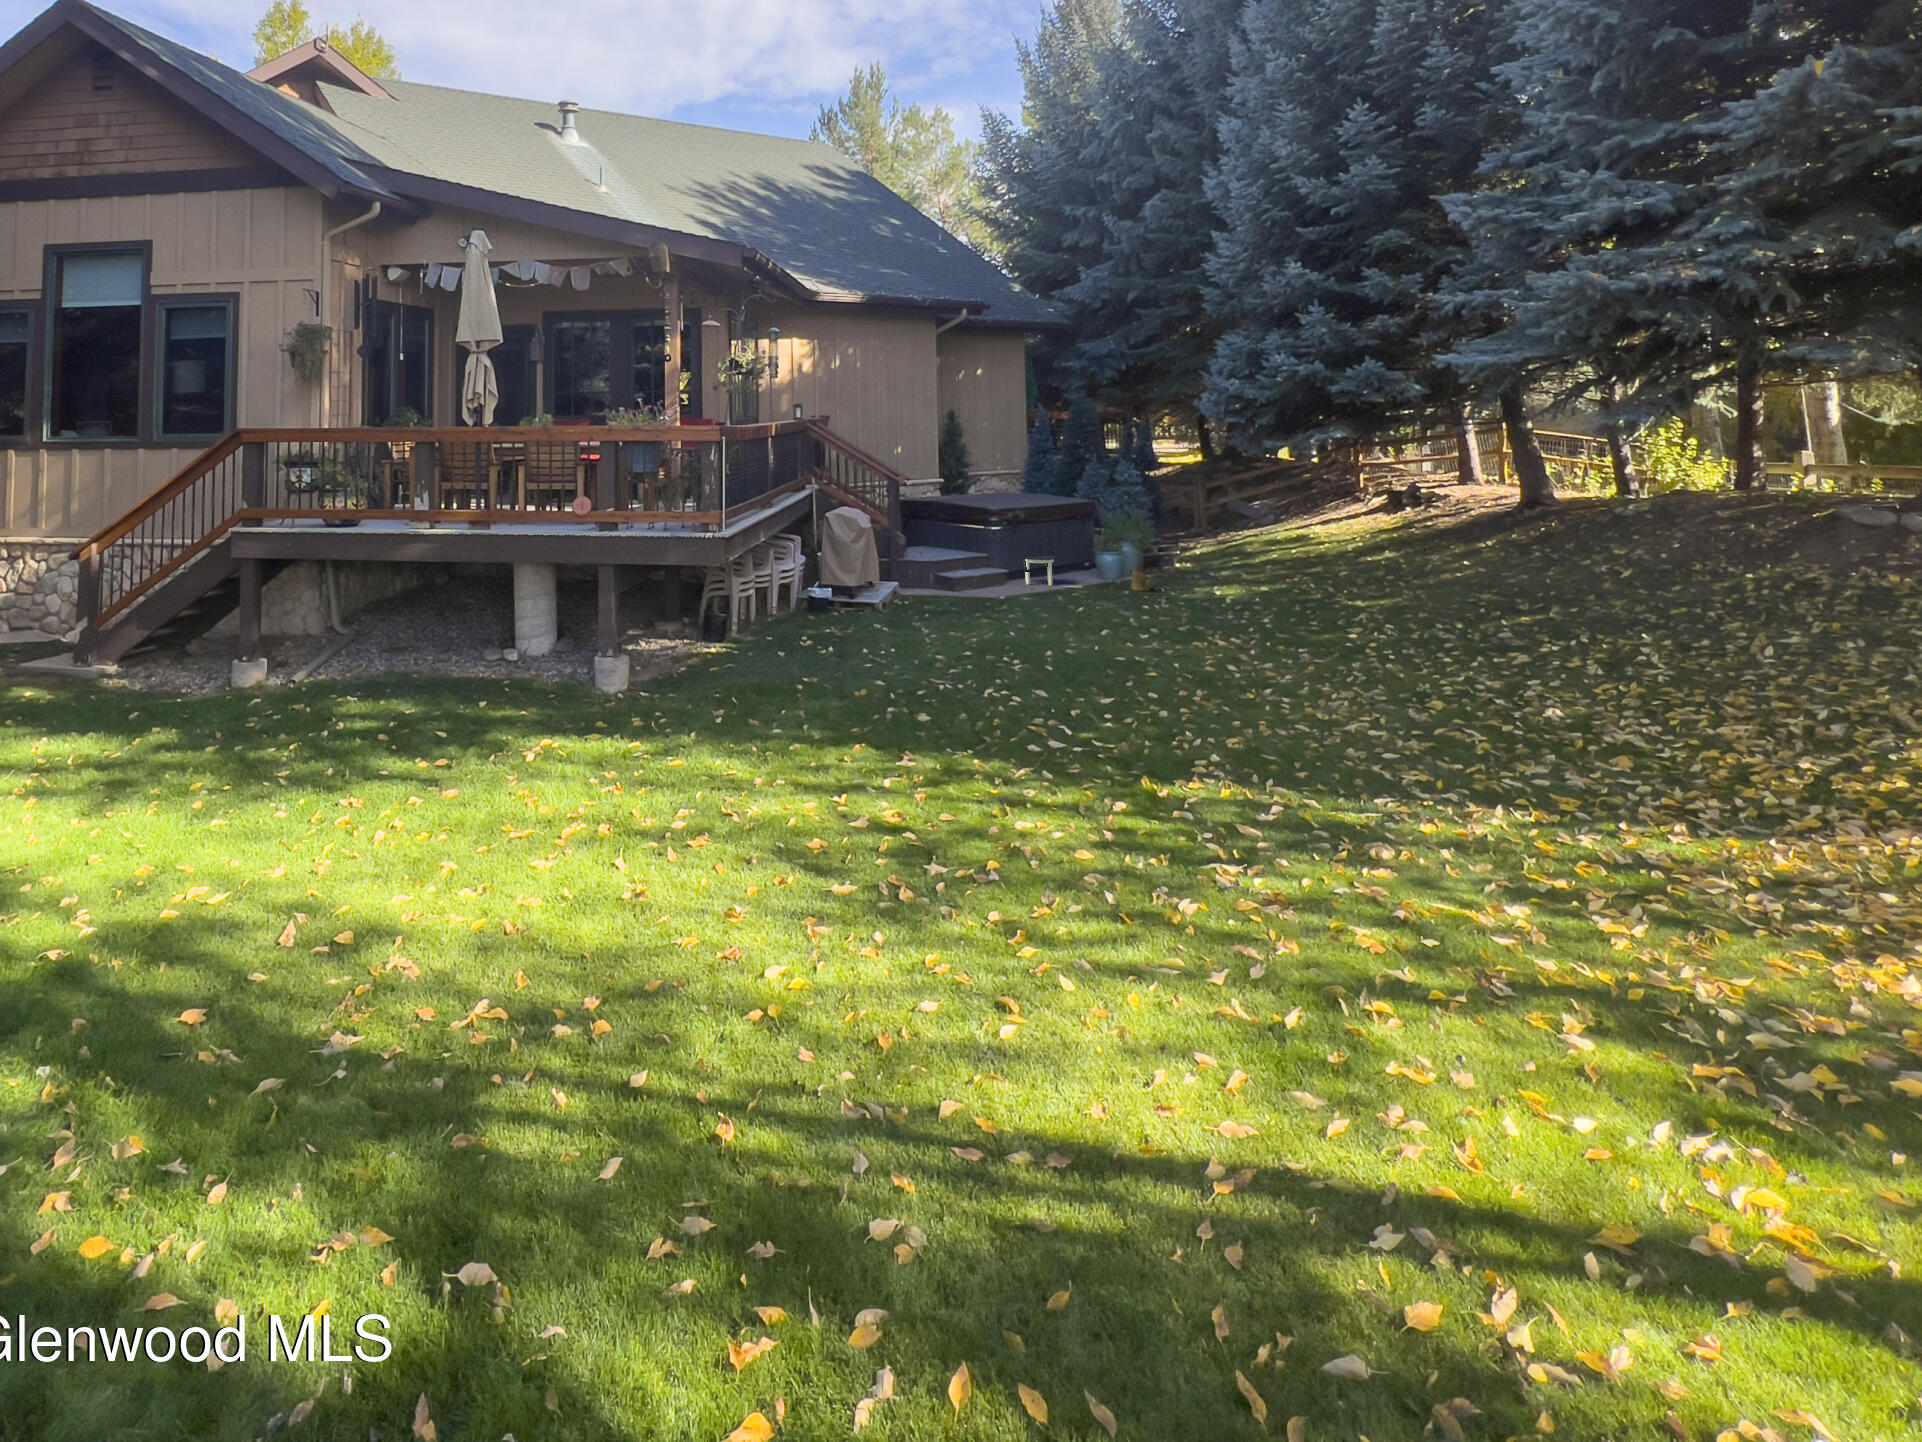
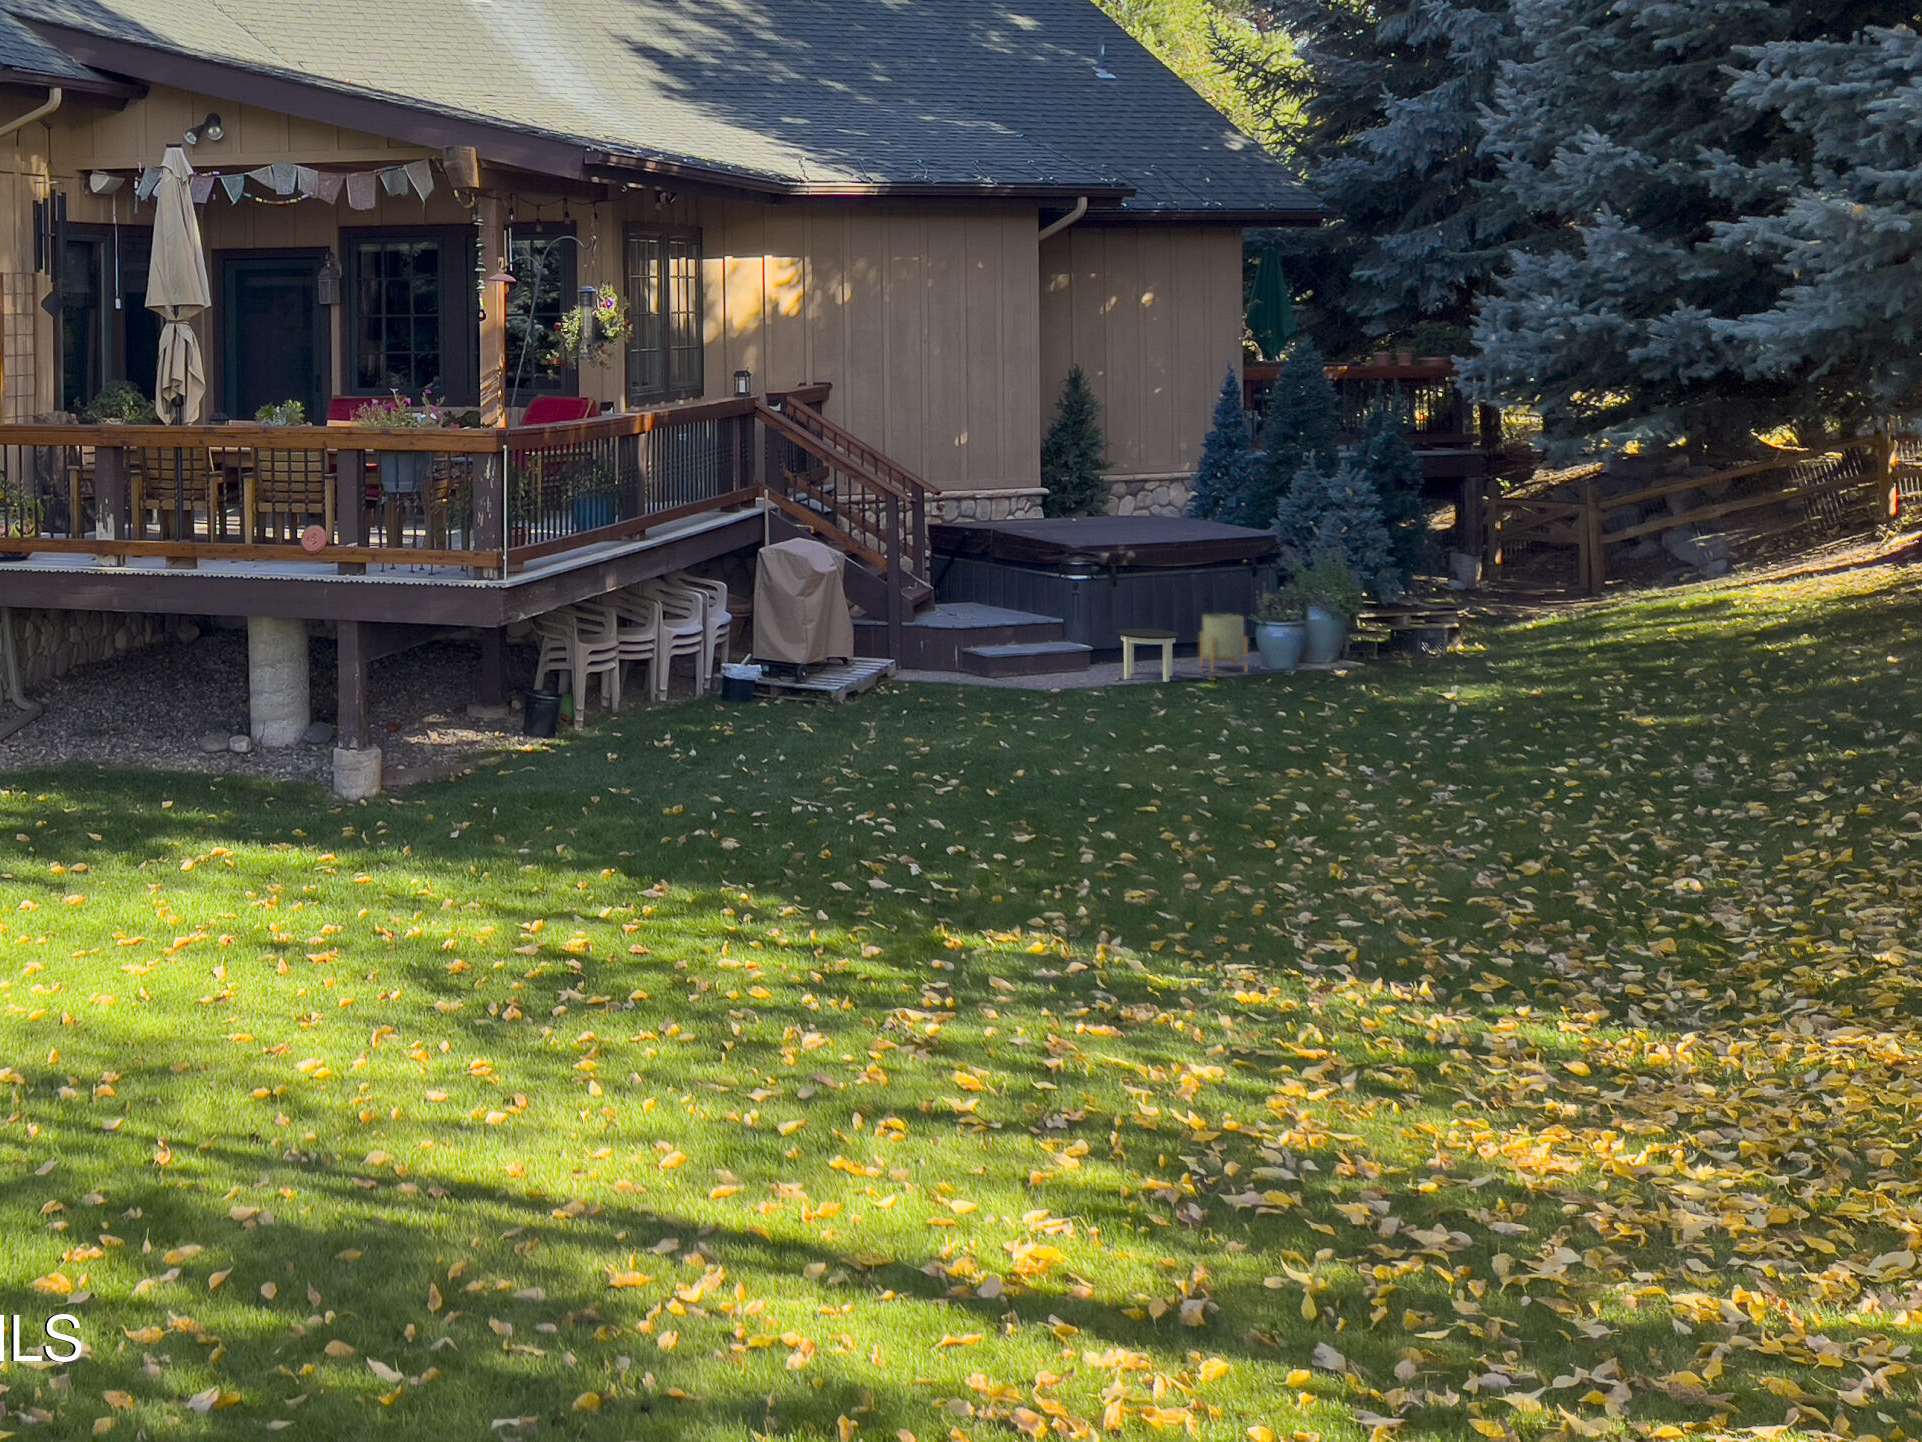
planter: none [1061,544,1090,579] -> present [1200,614,1248,672]
watering can: present [1129,568,1154,591] -> none [1304,657,1350,696]

